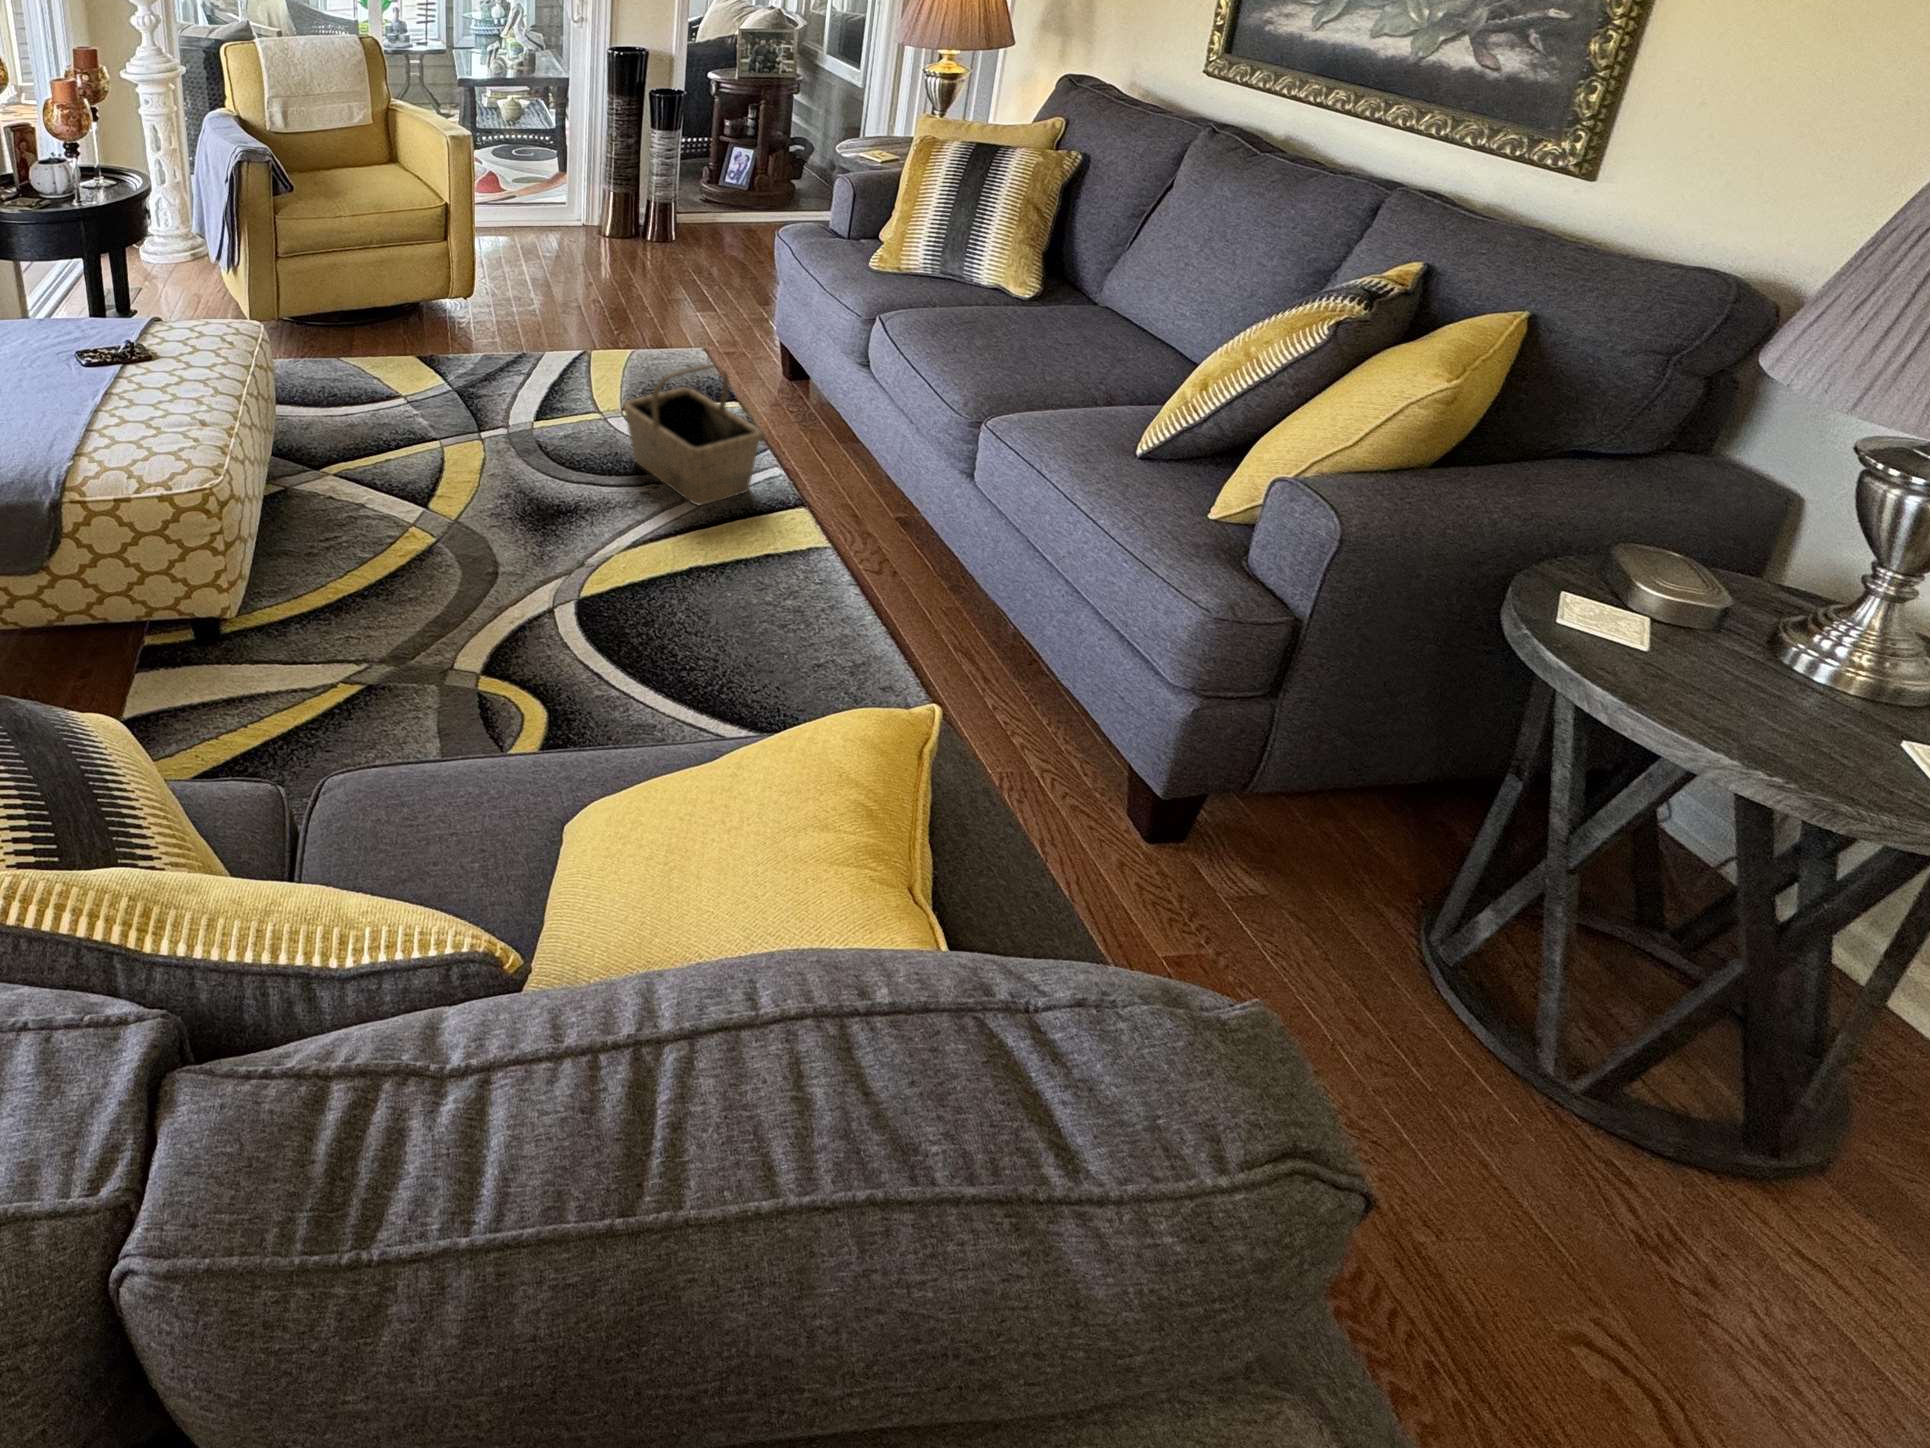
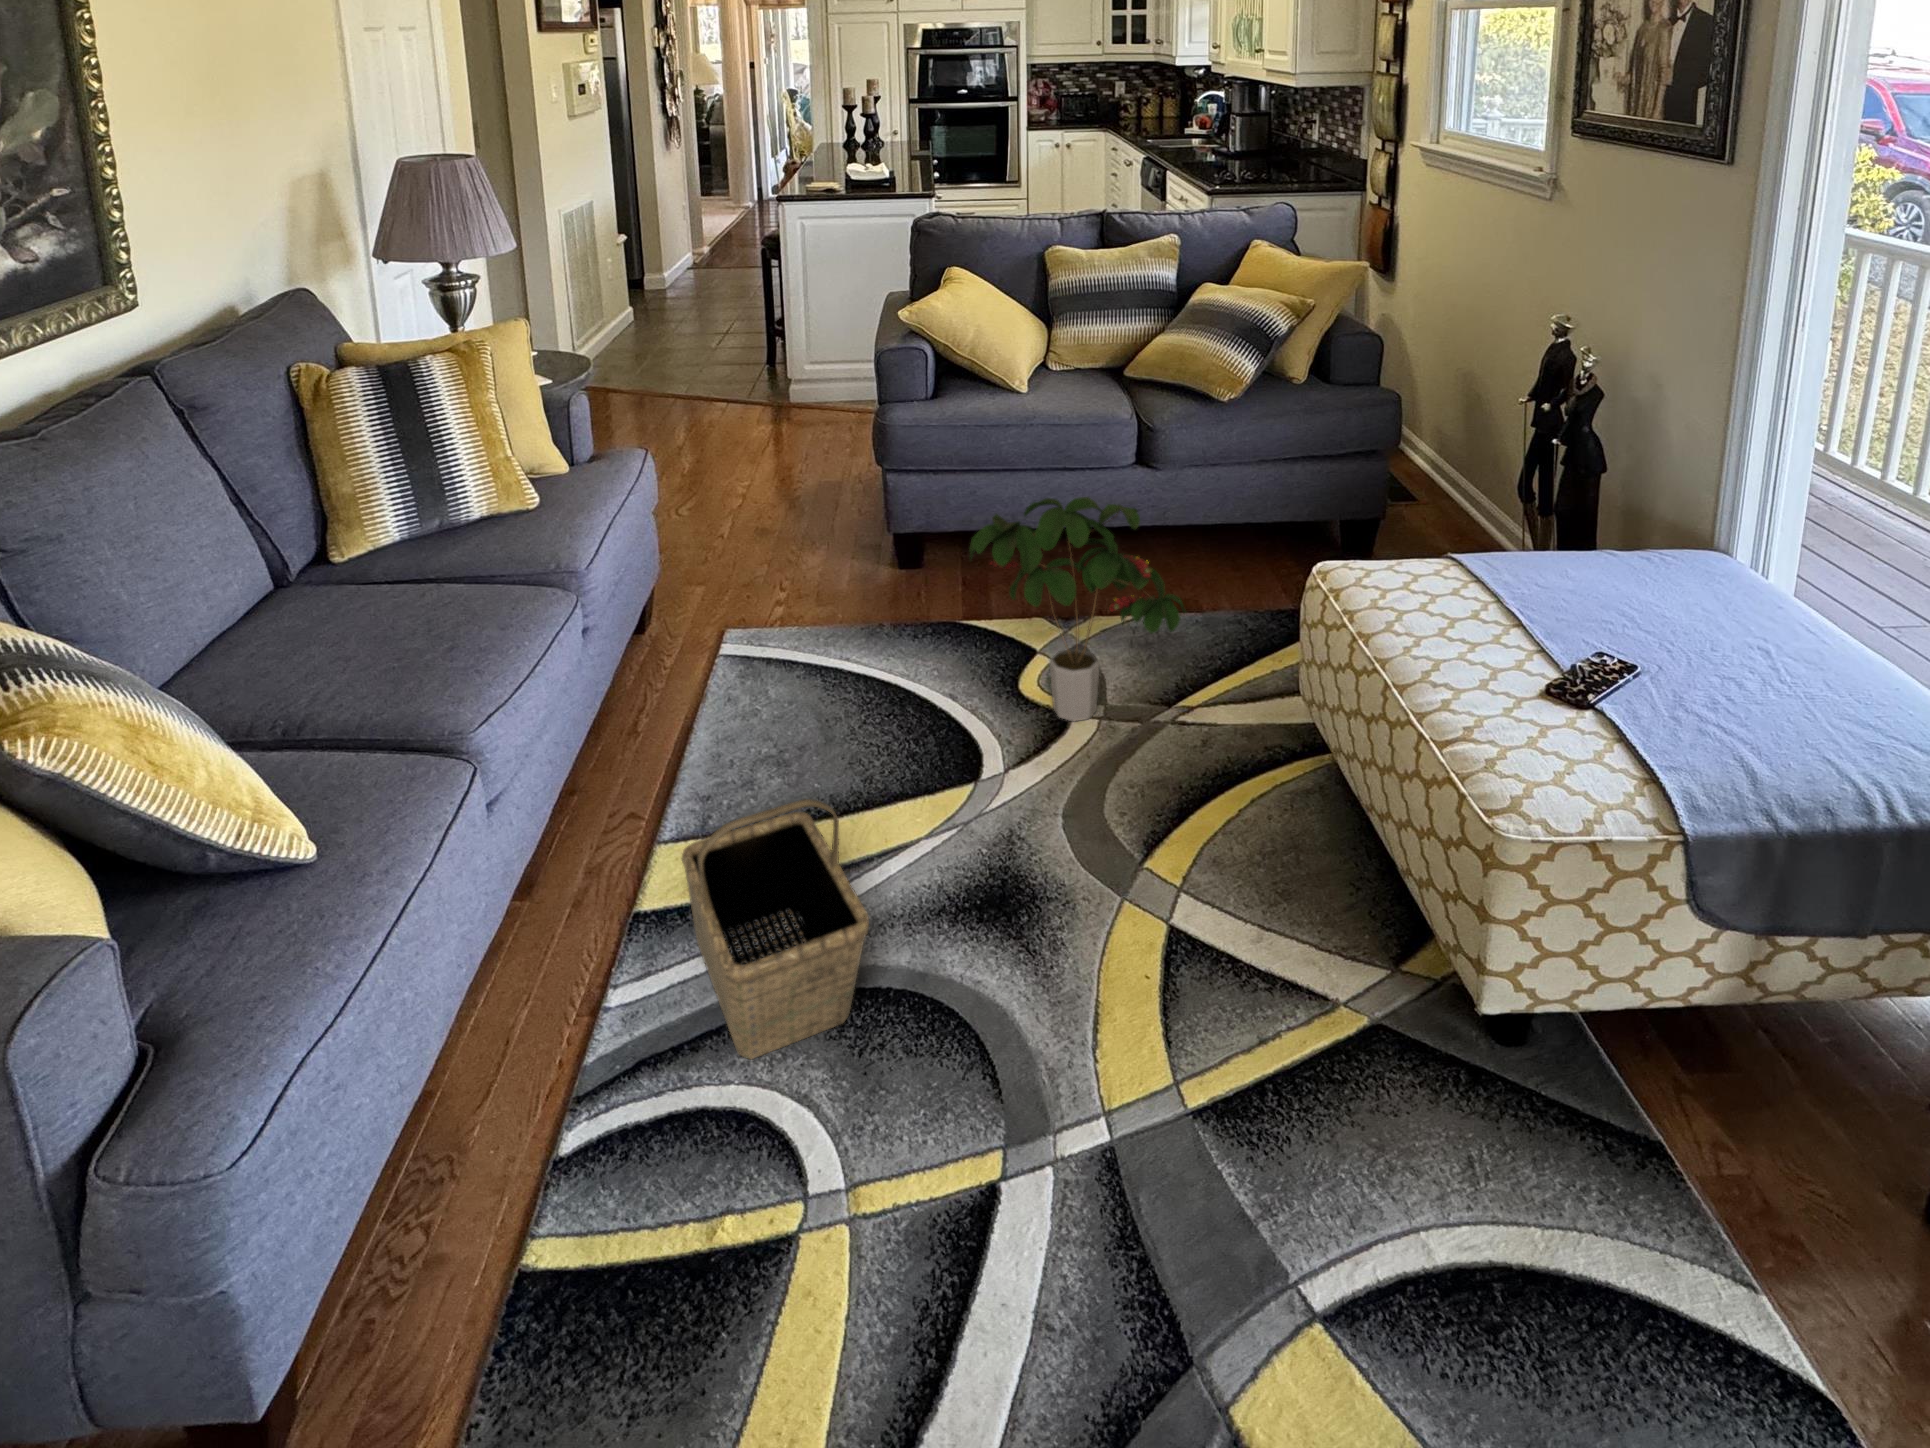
potted plant: none [353,432,605,689] -> present [969,497,1186,721]

